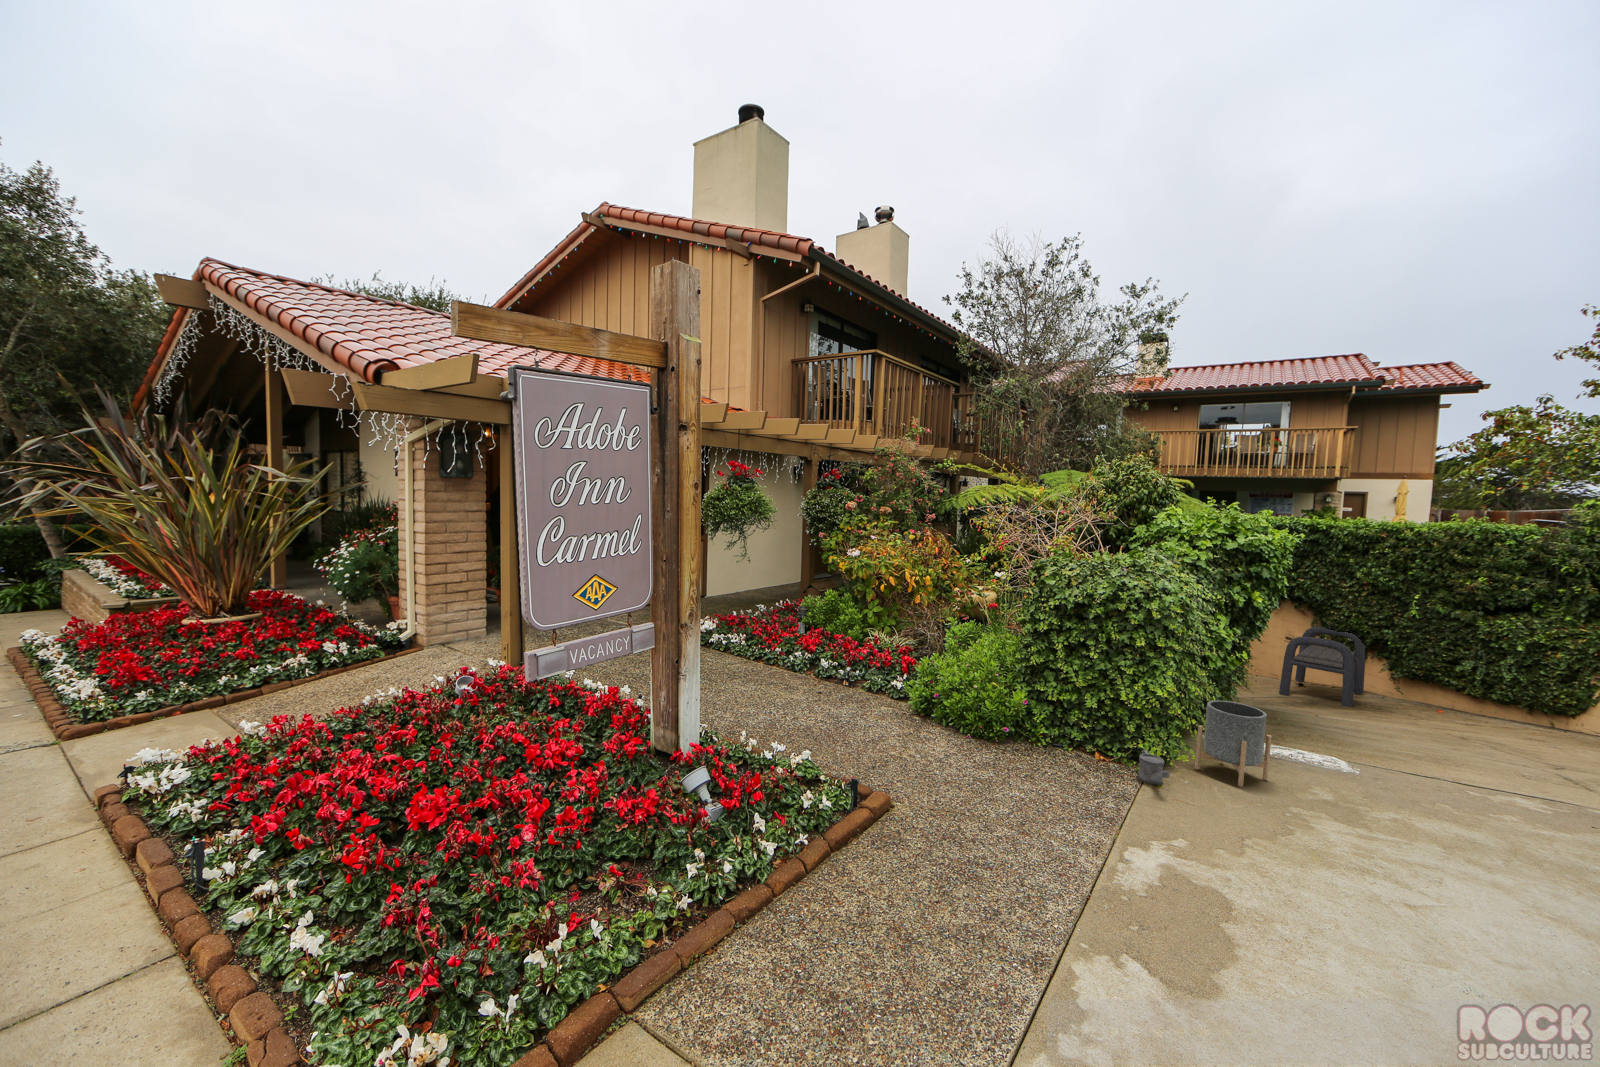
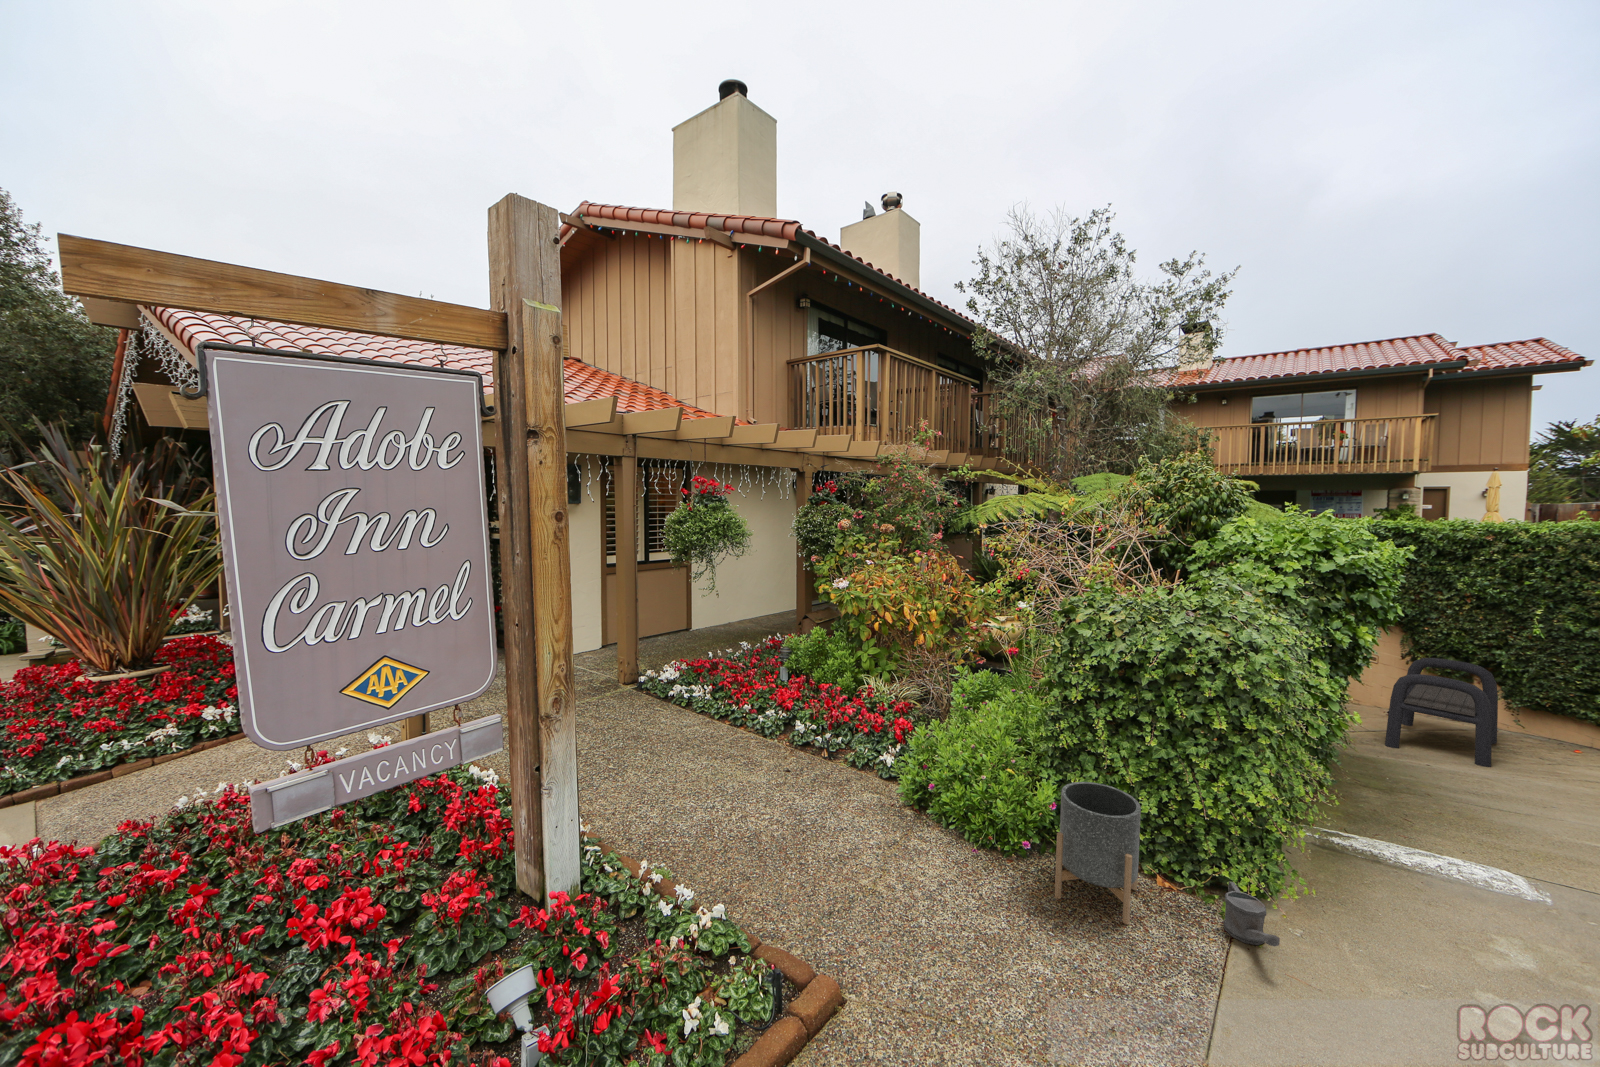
planter: present [1195,701,1272,787] -> present [1055,782,1141,925]

